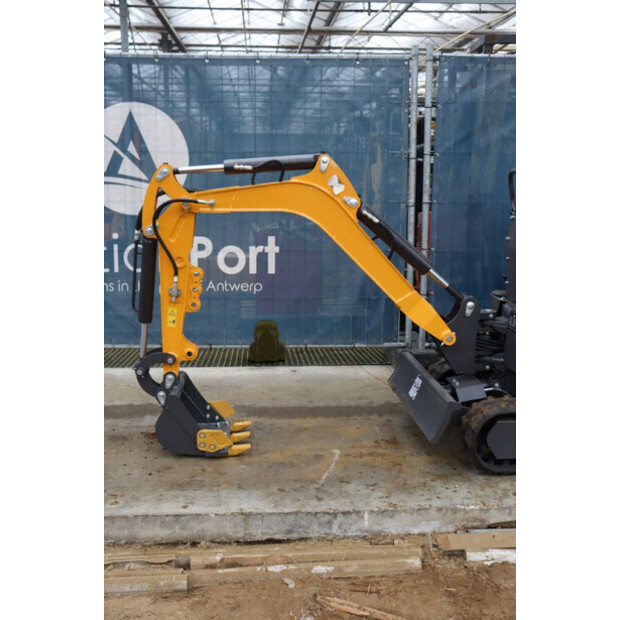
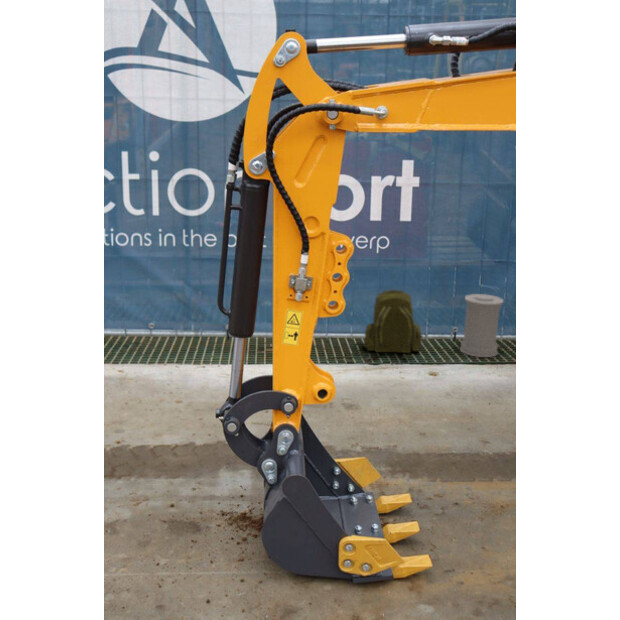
trash can: none [313,321,338,361] -> present [460,294,503,357]

